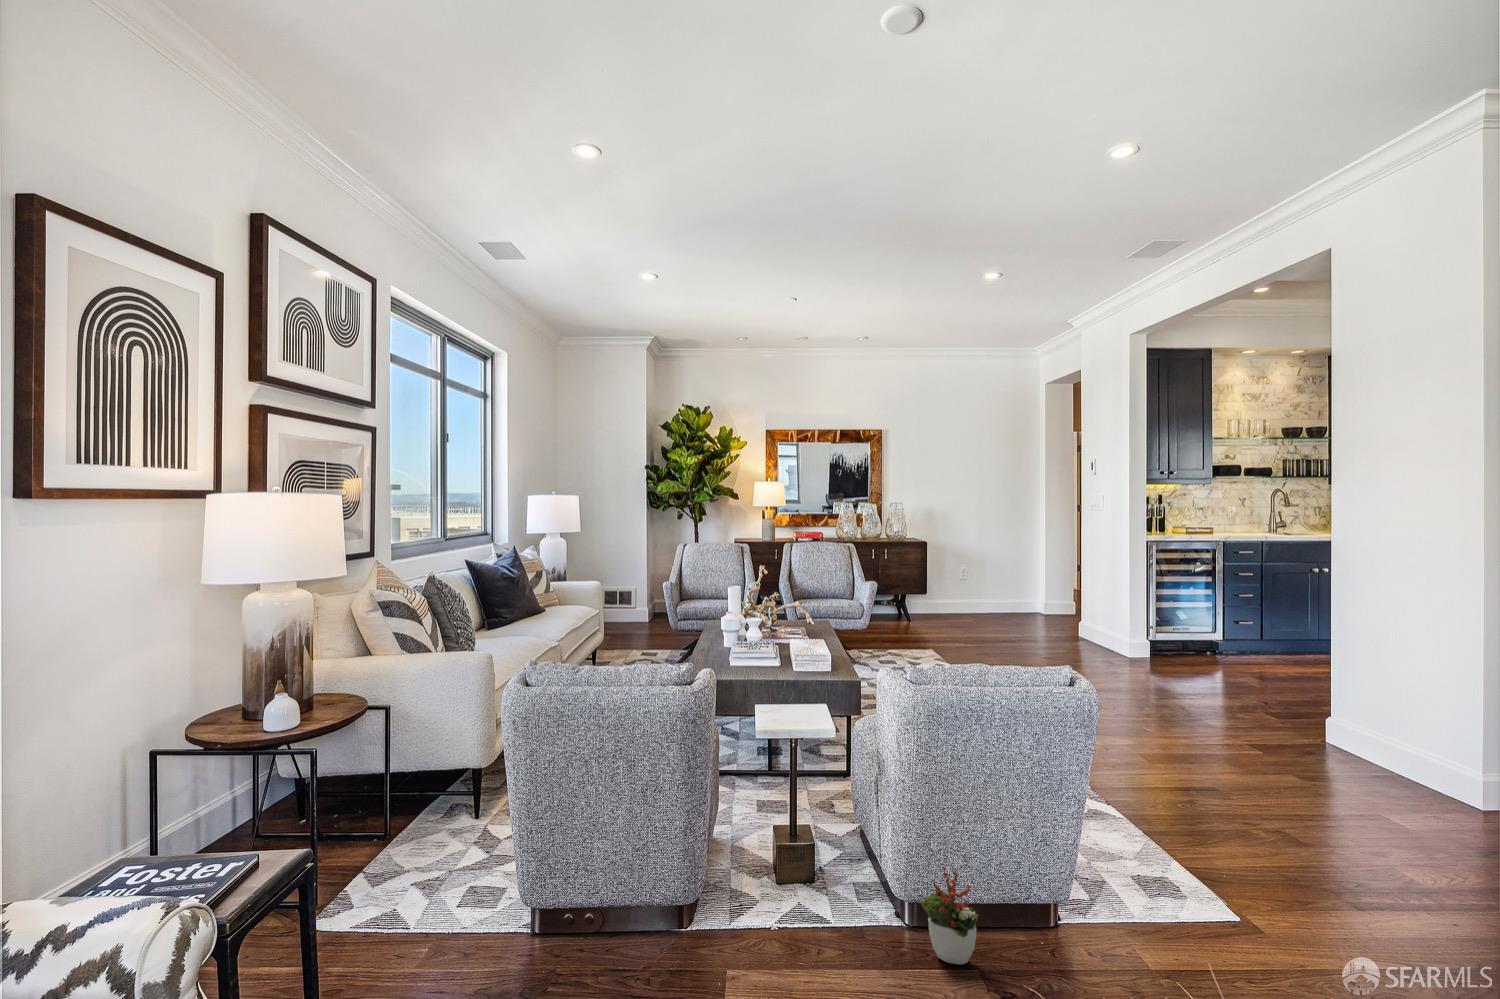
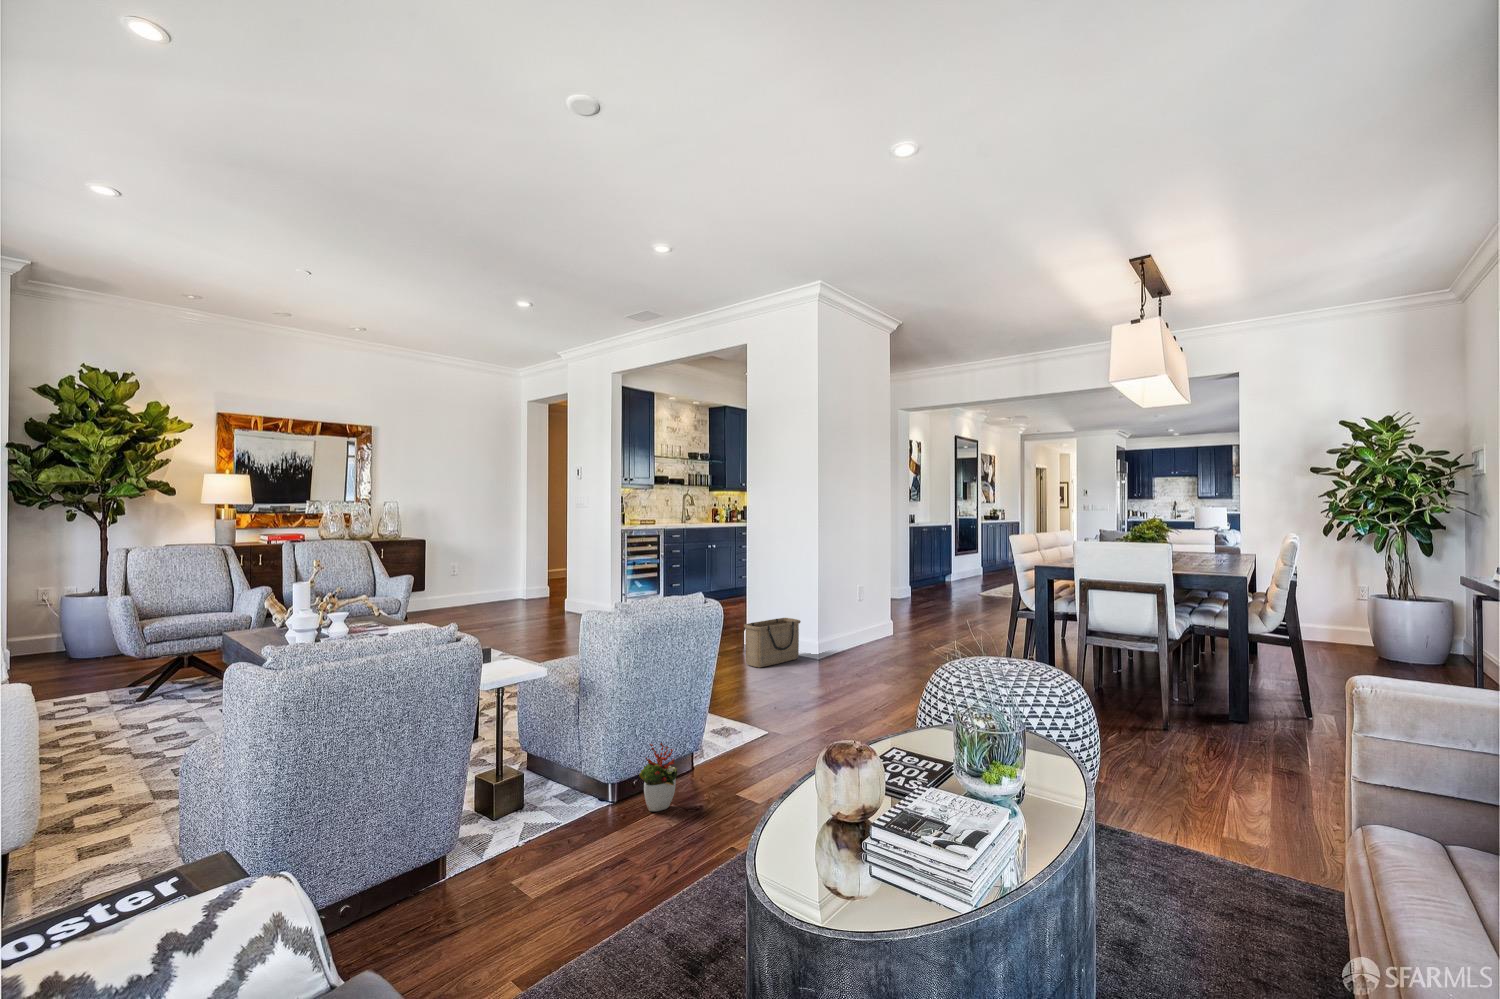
basket: none [1285,707,1417,785] -> present [744,618,801,668]

